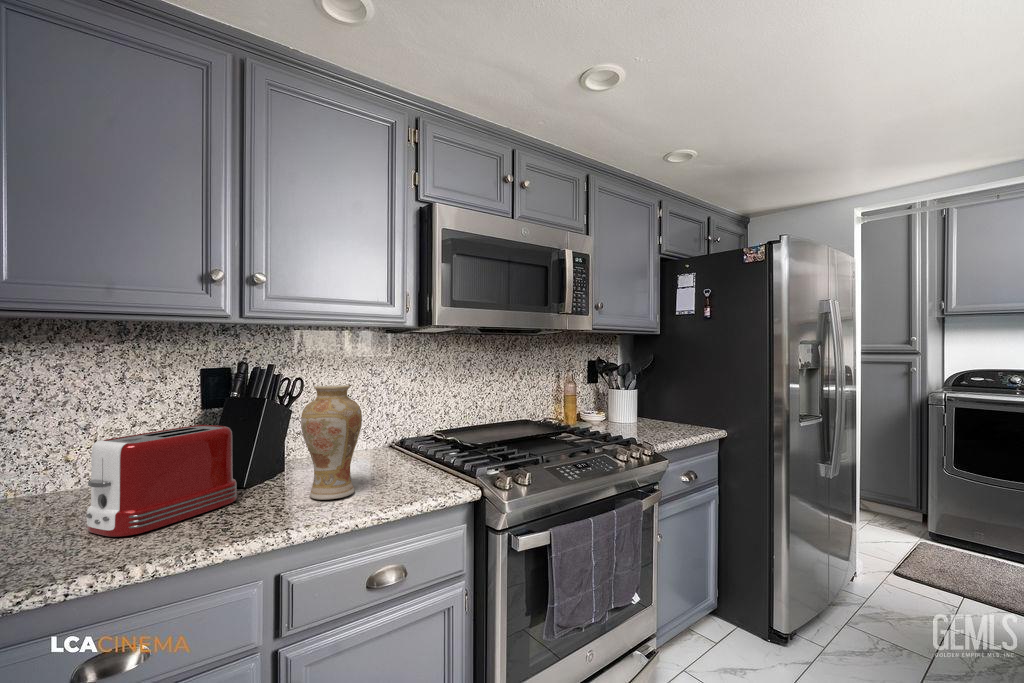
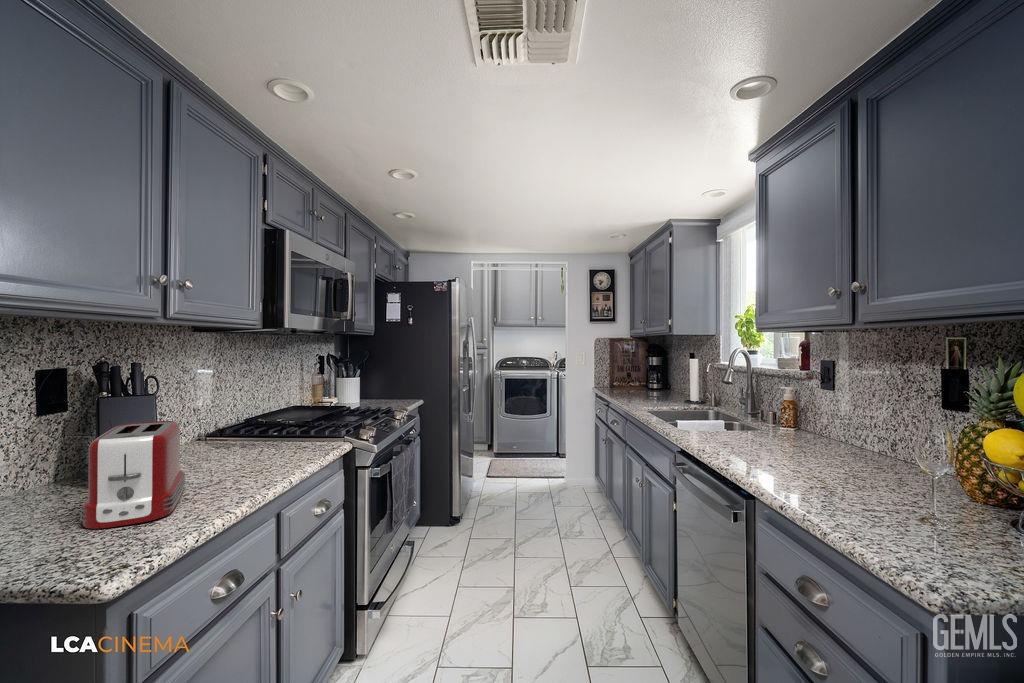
vase: present [301,385,362,500] -> none [229,378,283,472]

